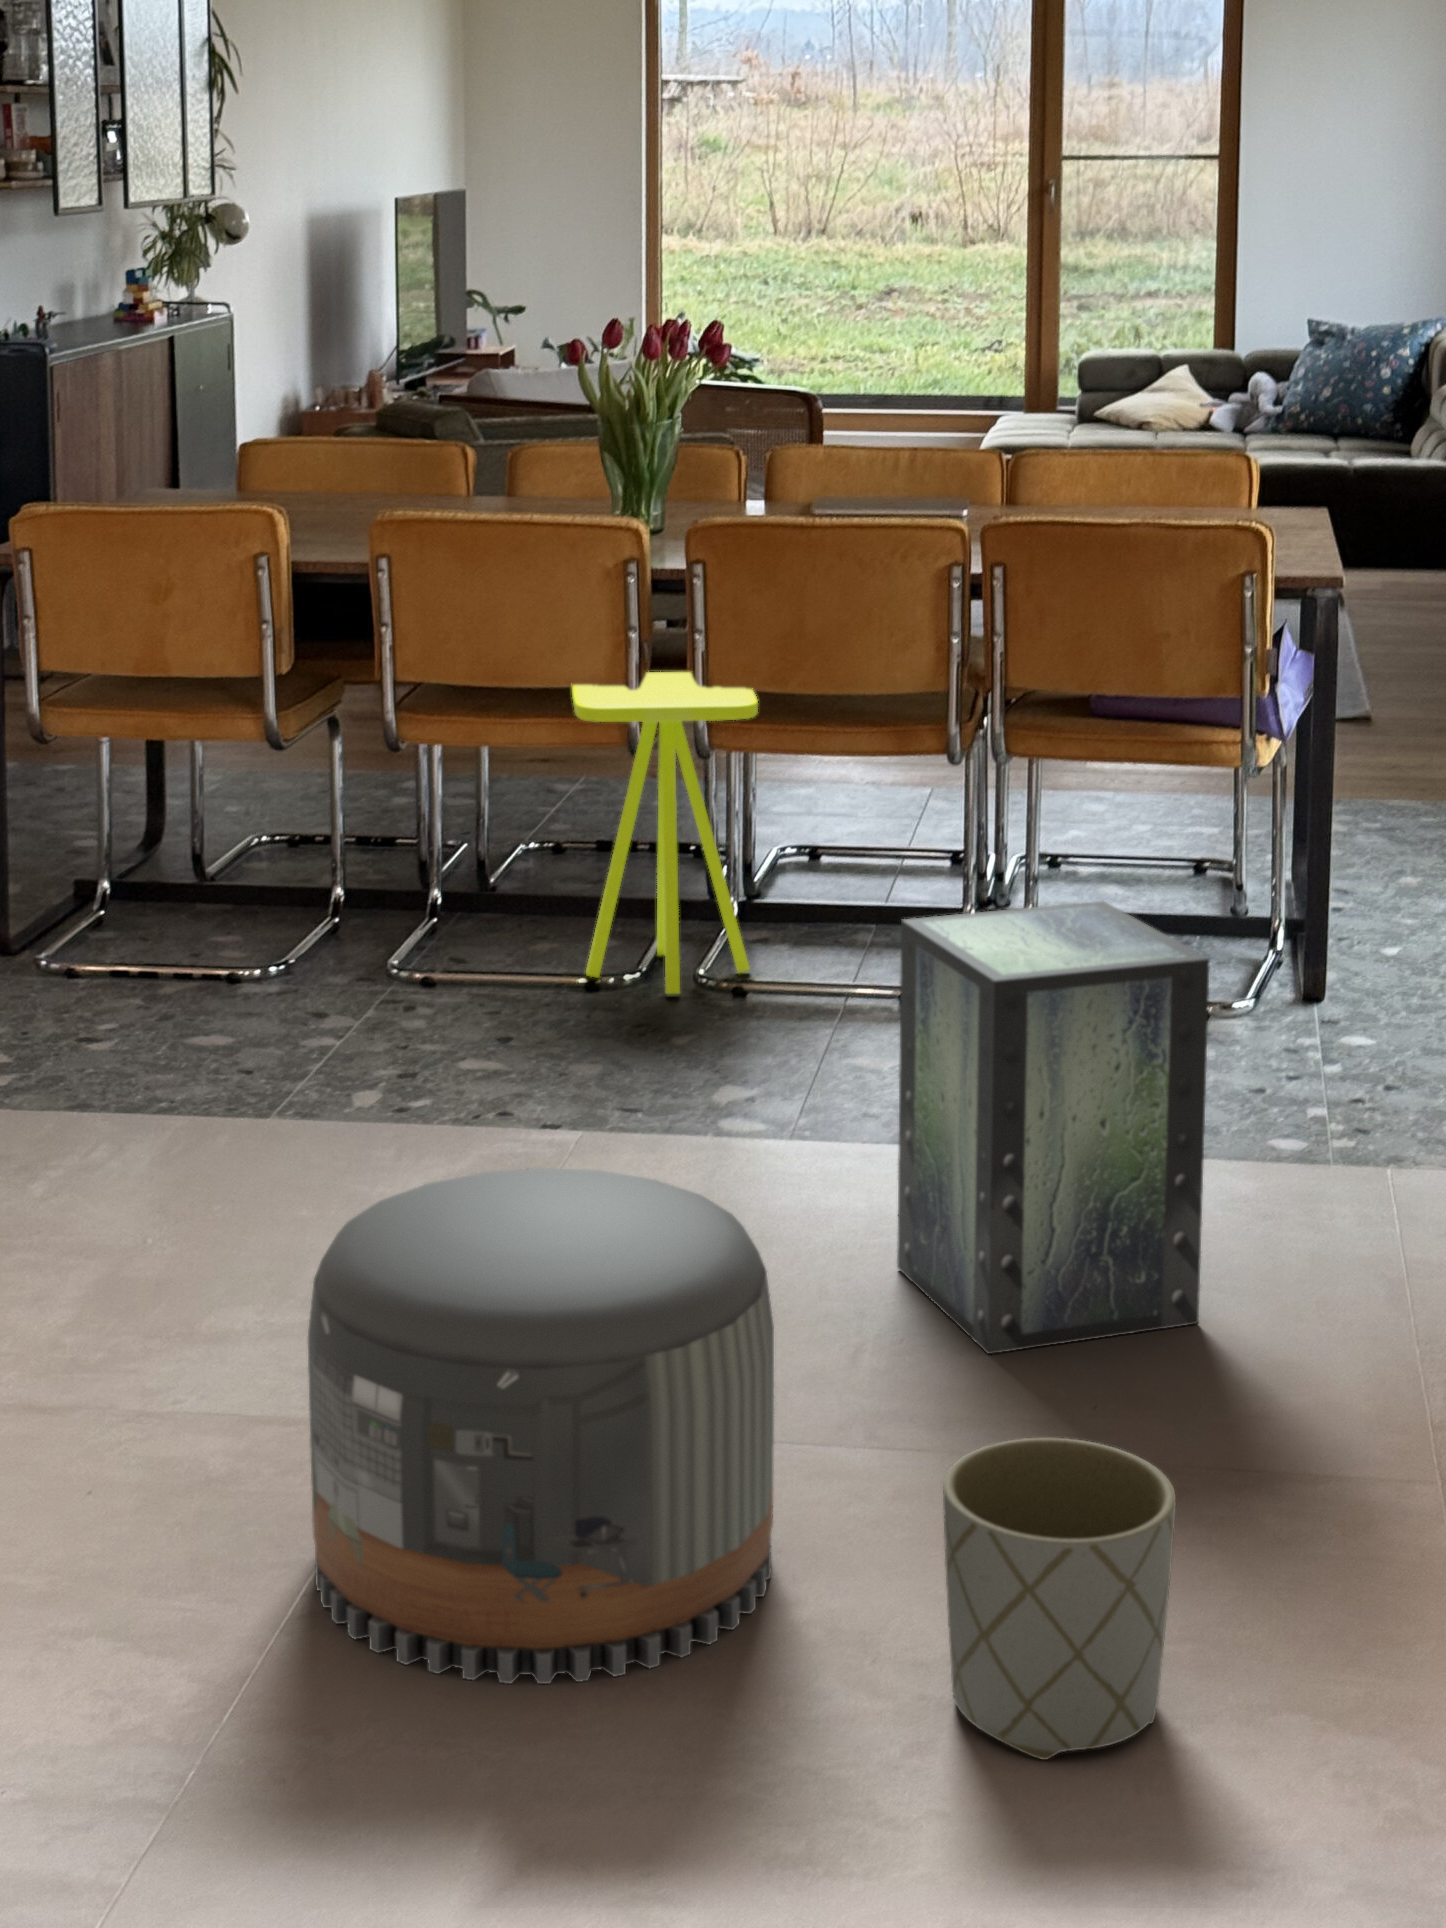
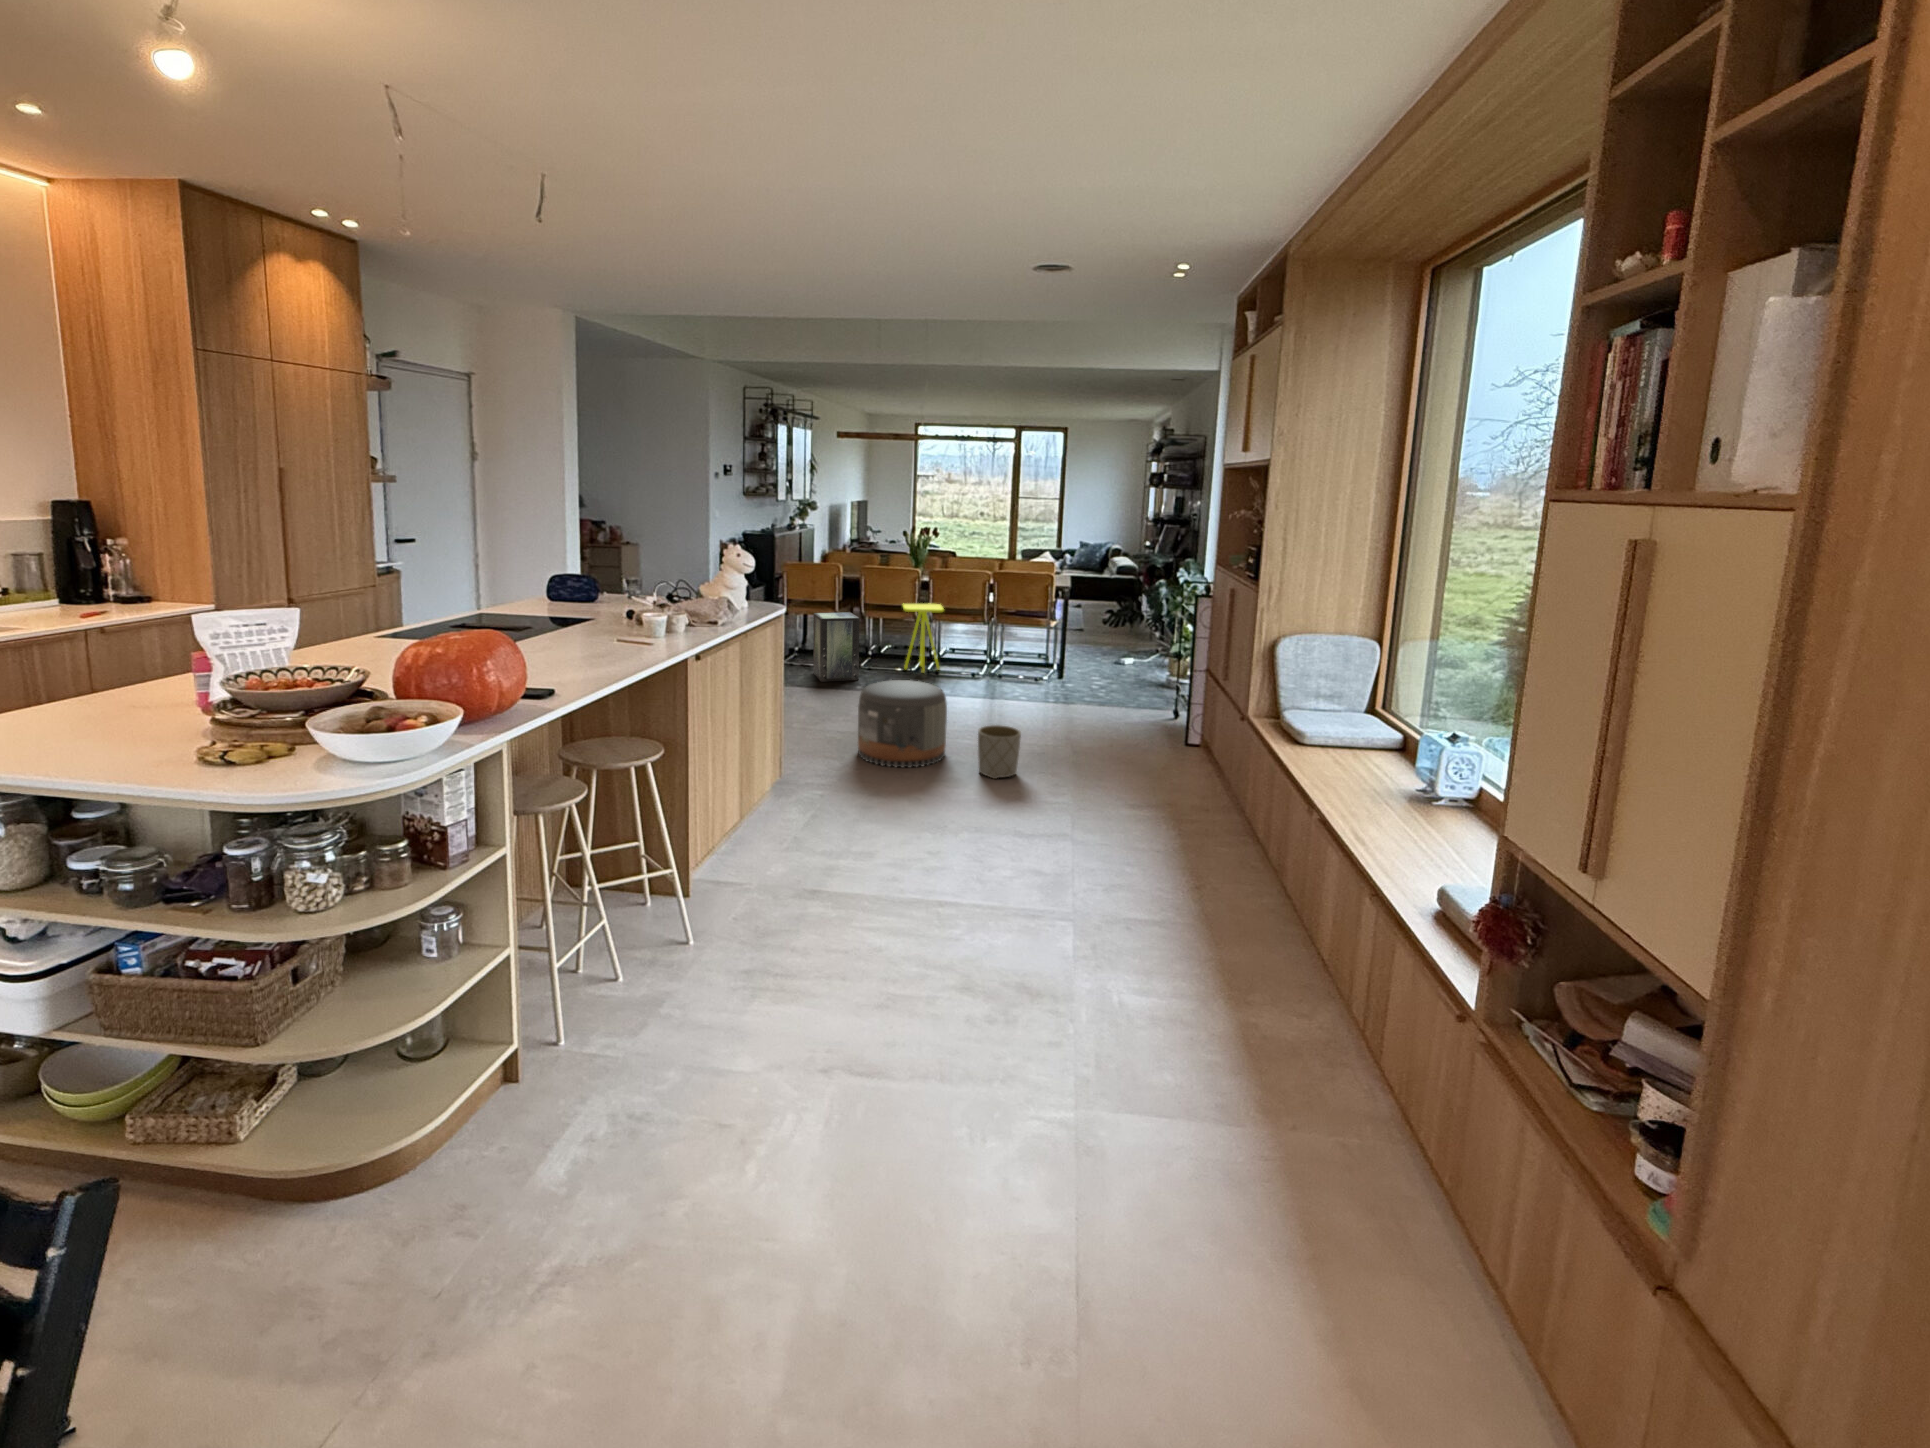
storage box: present [897,901,1210,1354] -> present [813,612,859,682]

